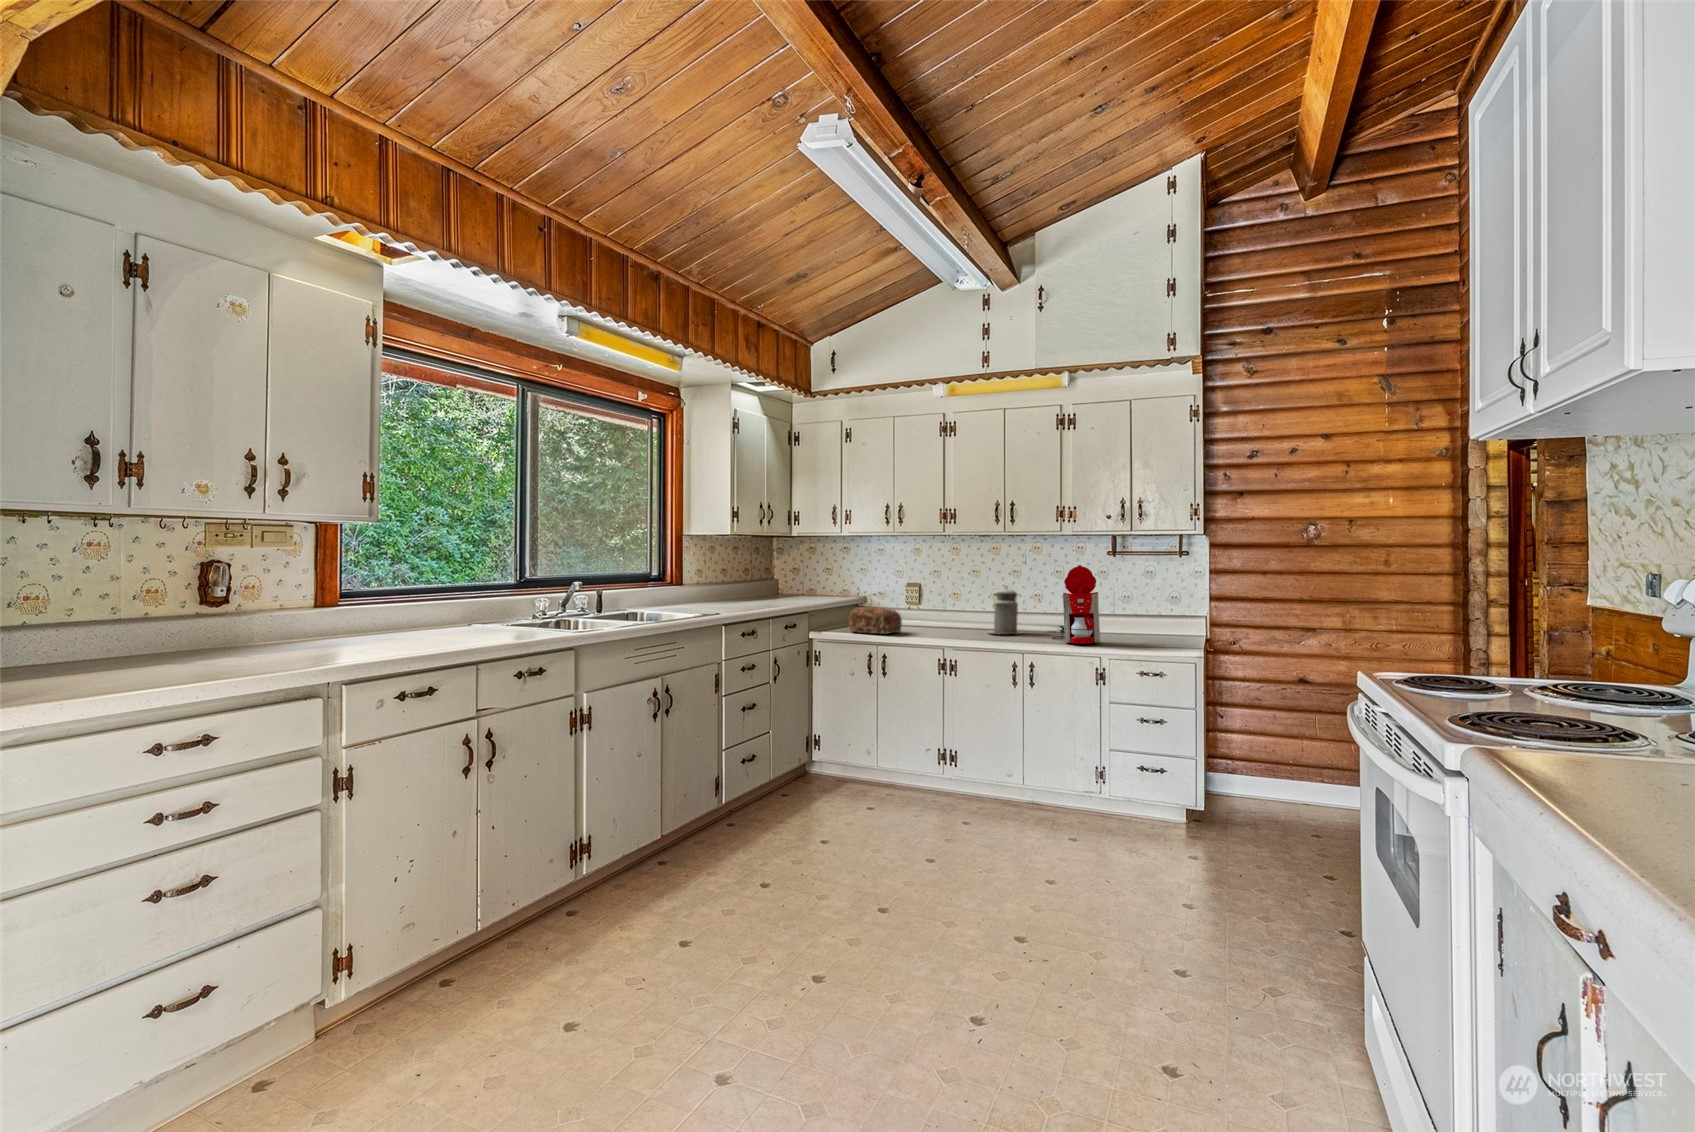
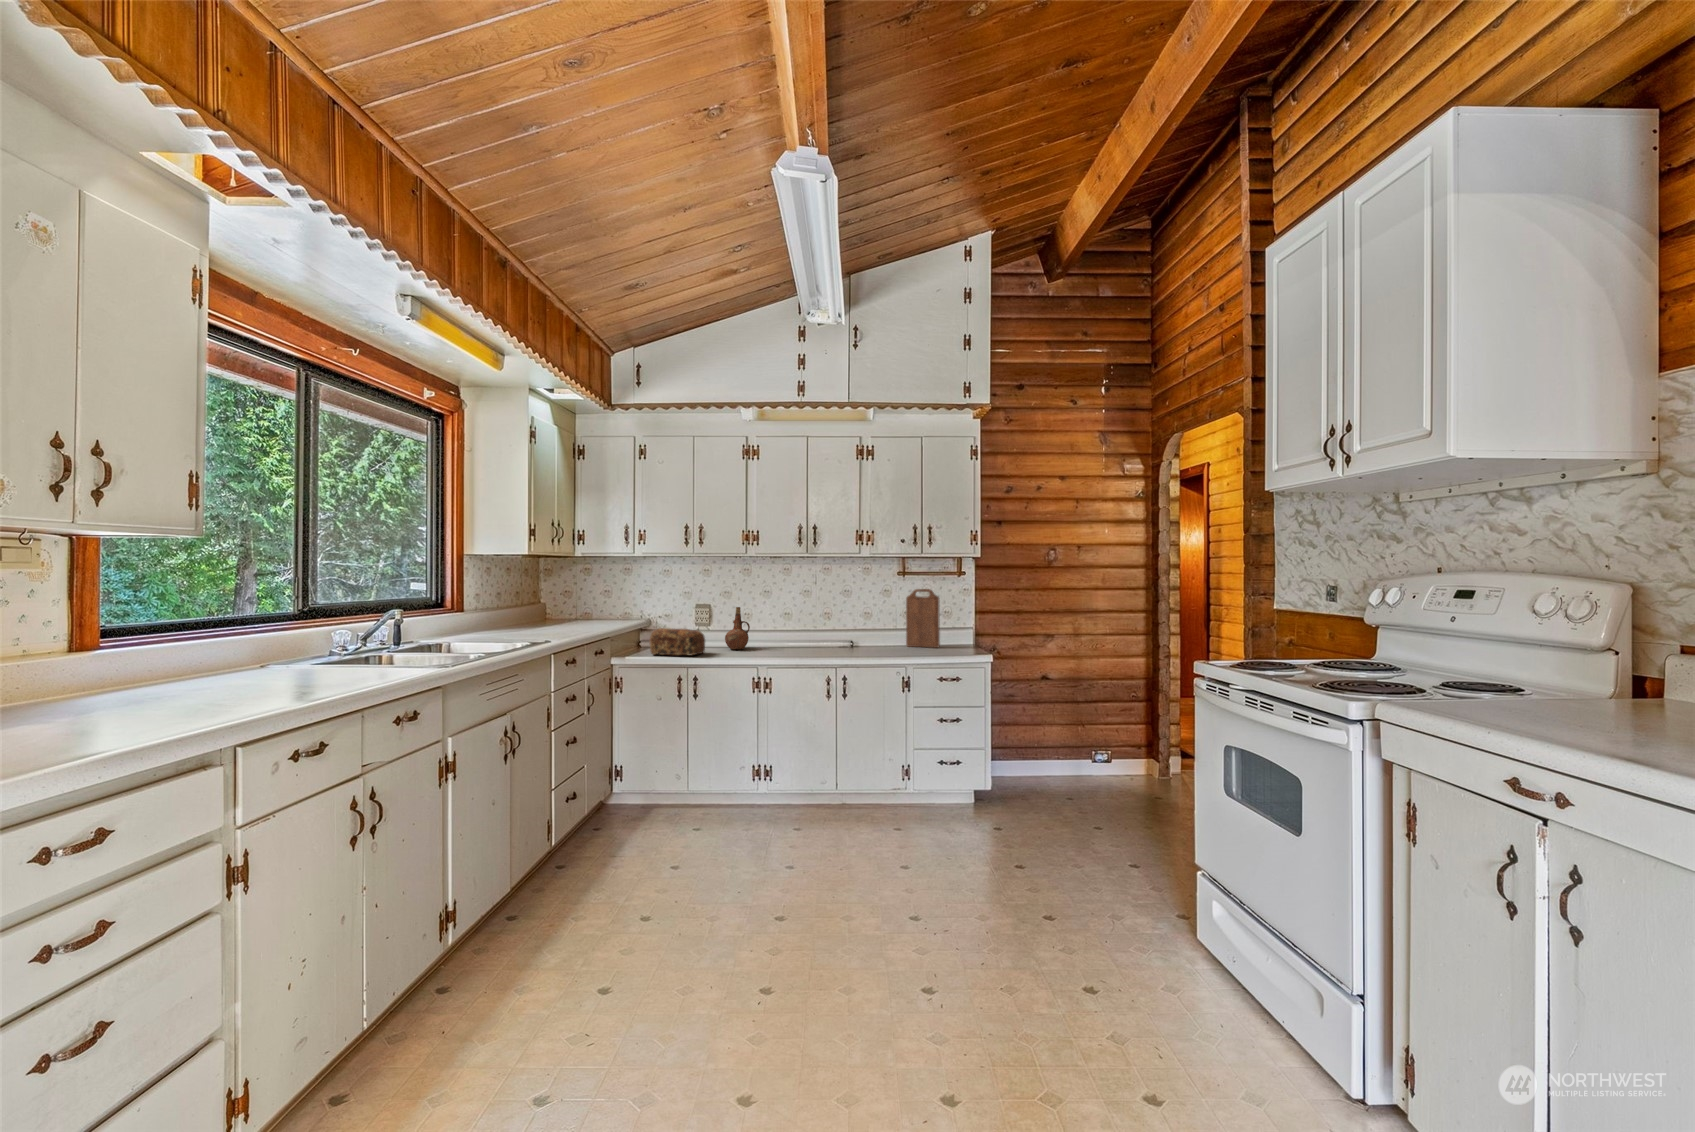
coffee maker: present [1052,565,1100,644] -> none [854,585,901,657]
cutting board: none [1117,570,1155,636] -> present [906,589,940,648]
canister: present [989,586,1020,634] -> none [791,604,823,651]
ceramic pitcher: none [923,588,948,630] -> present [725,607,750,649]

